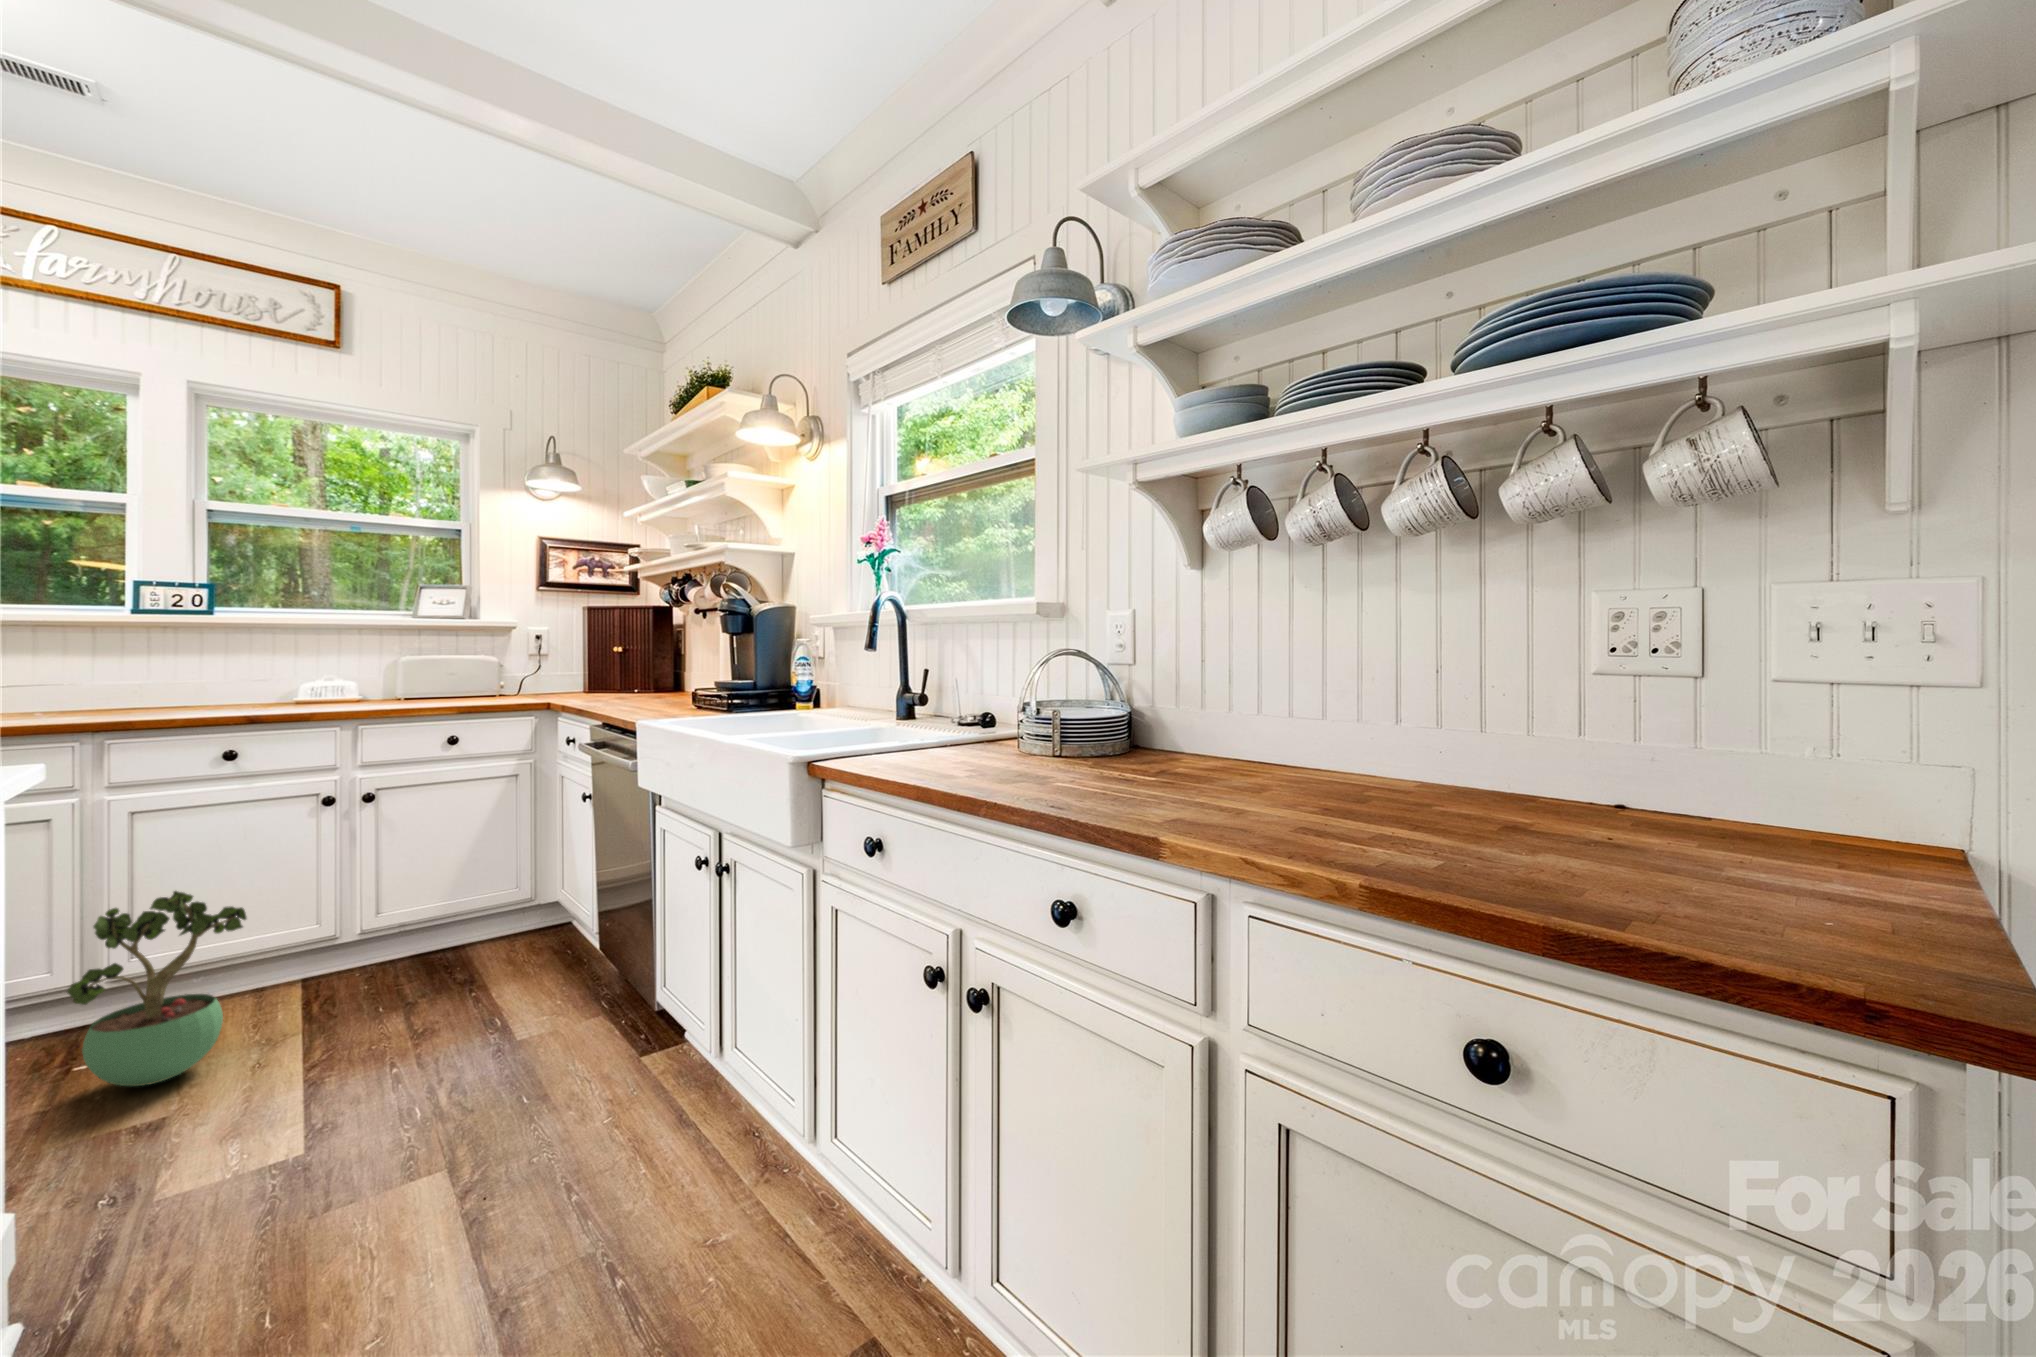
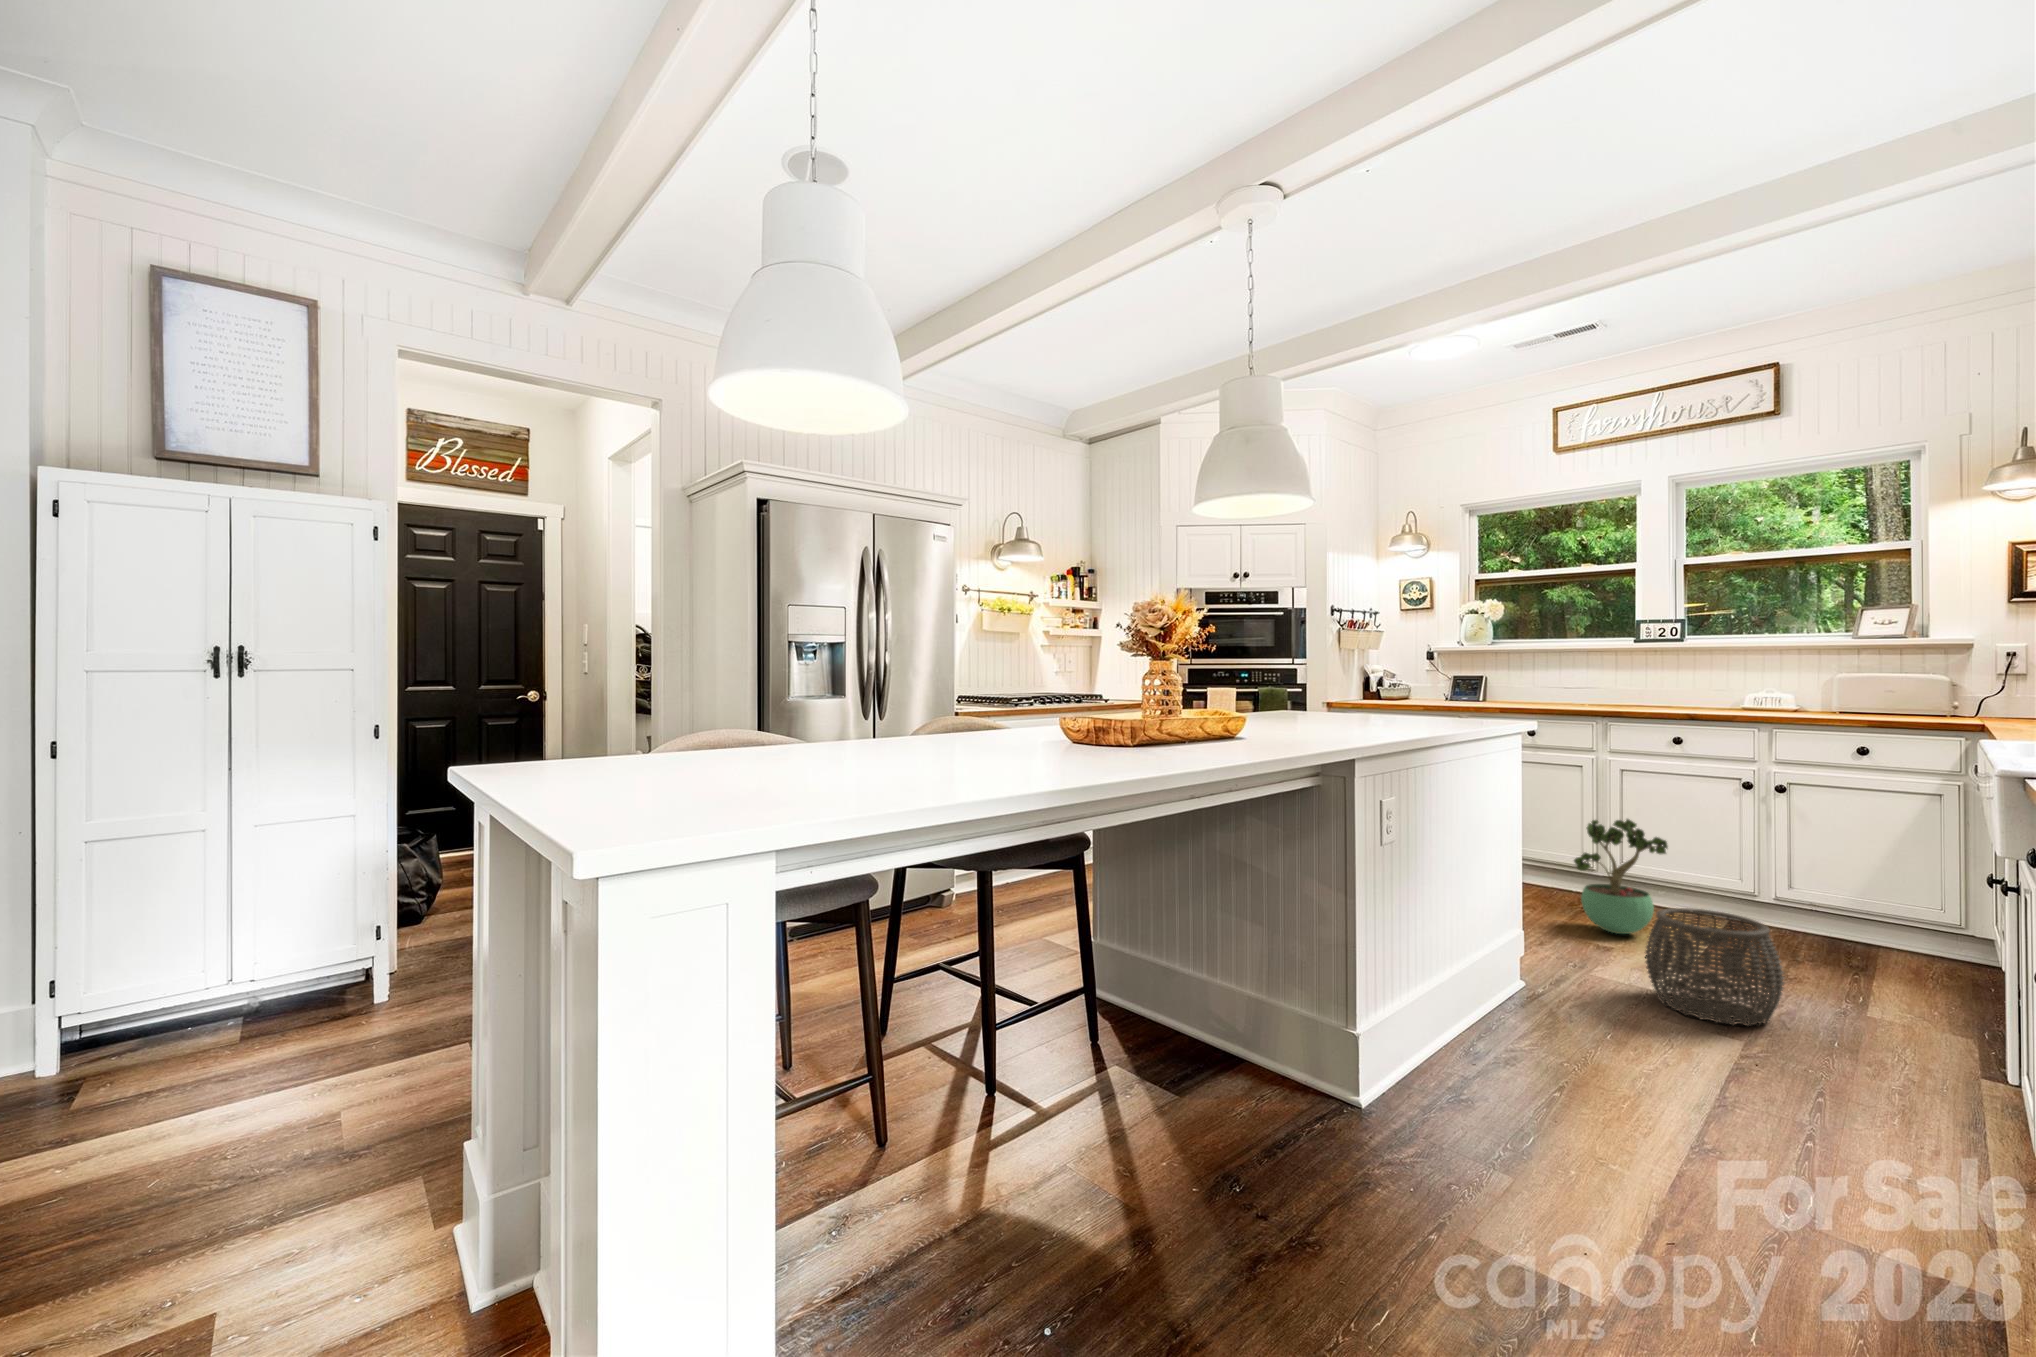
woven basket: none [270,990,470,1181] -> present [1645,908,1784,1026]

